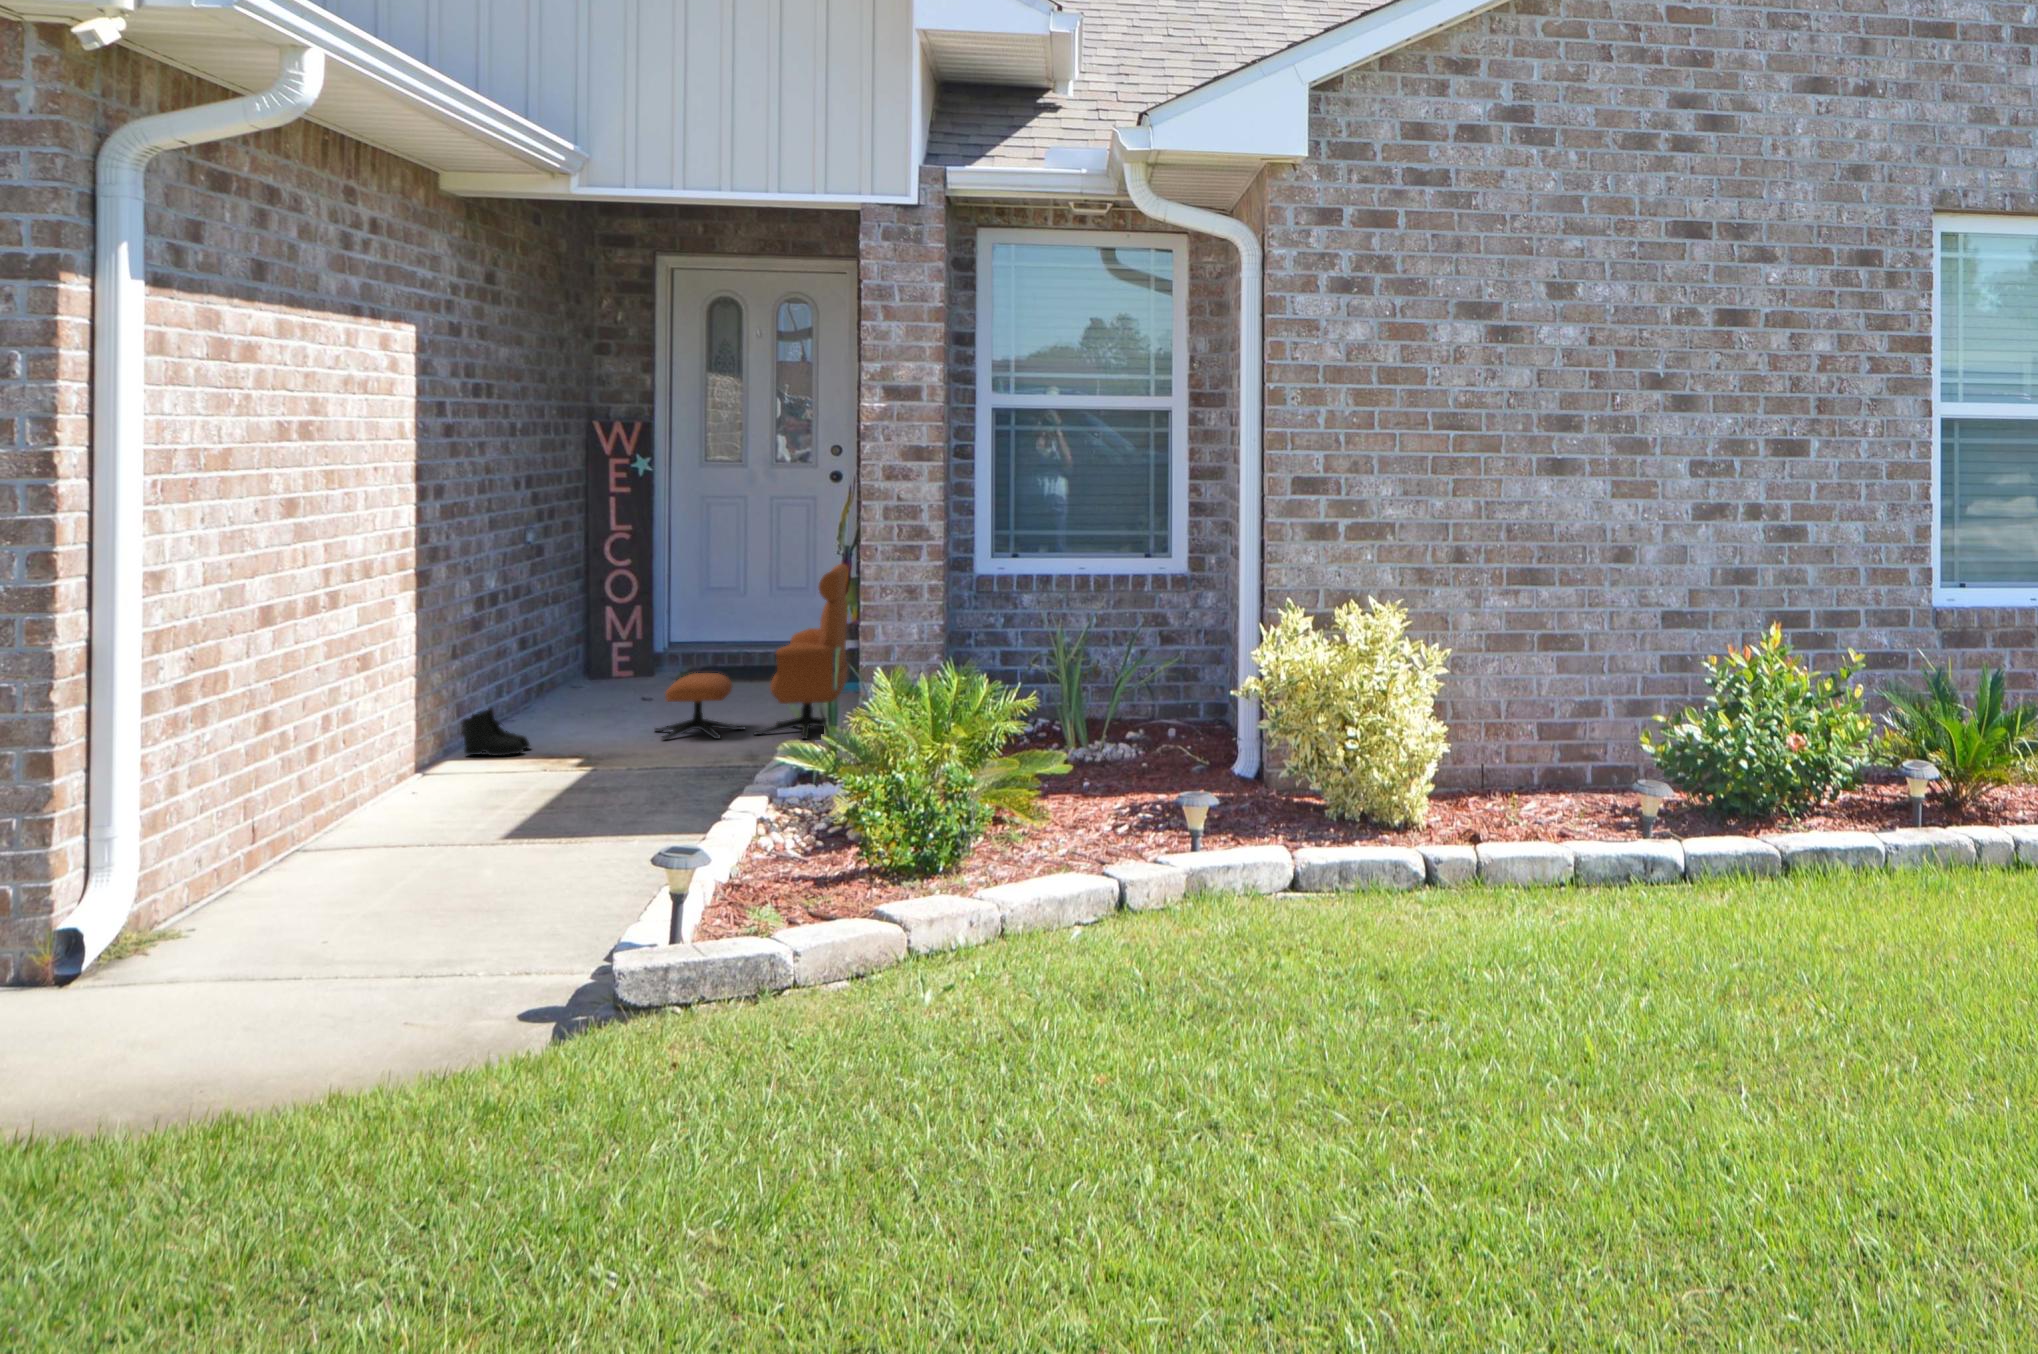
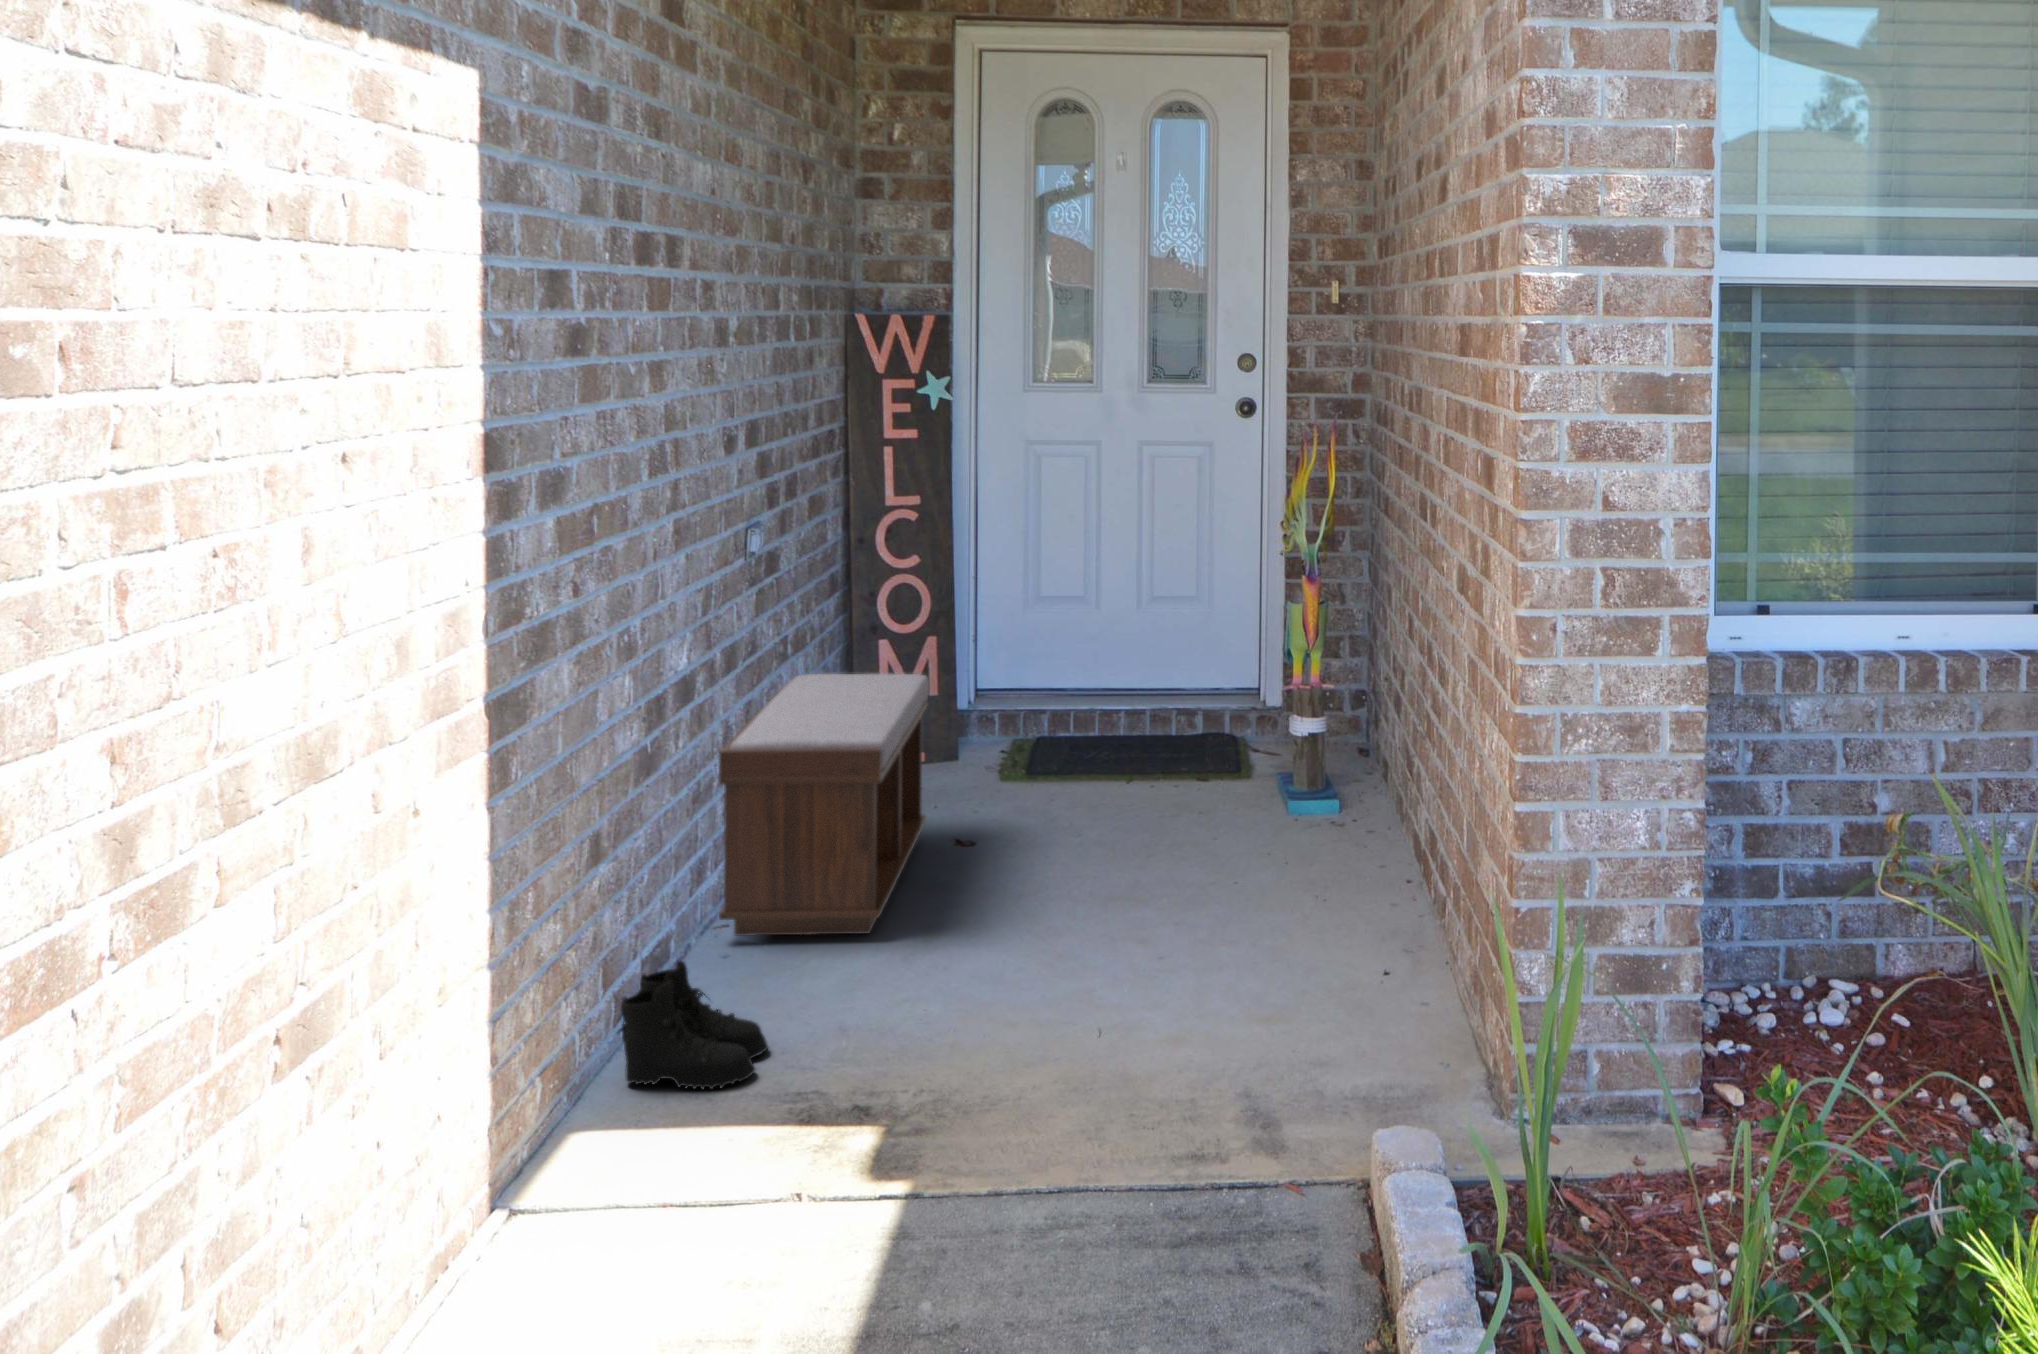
lounge chair: present [655,564,848,740] -> none [1015,618,1437,1027]
bench: none [508,610,626,724] -> present [719,674,929,936]

